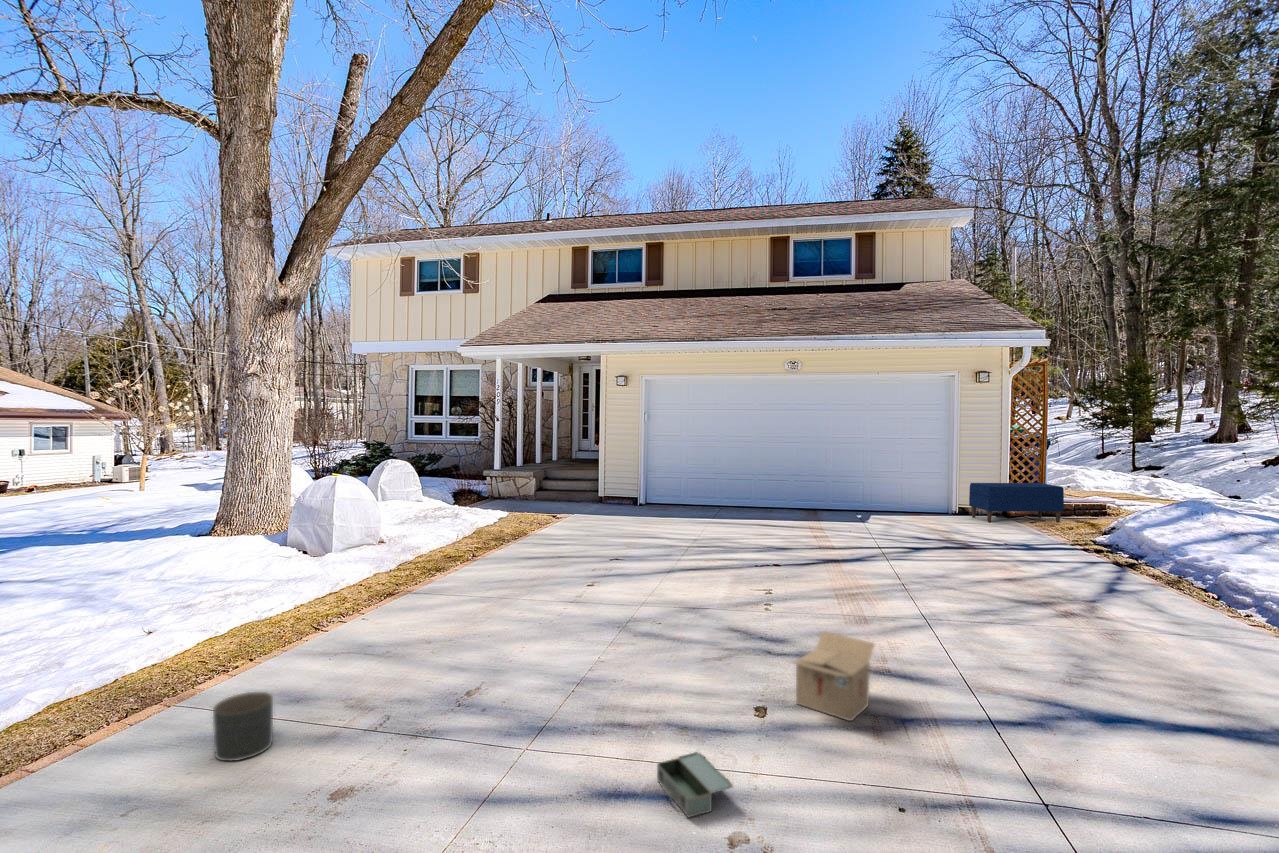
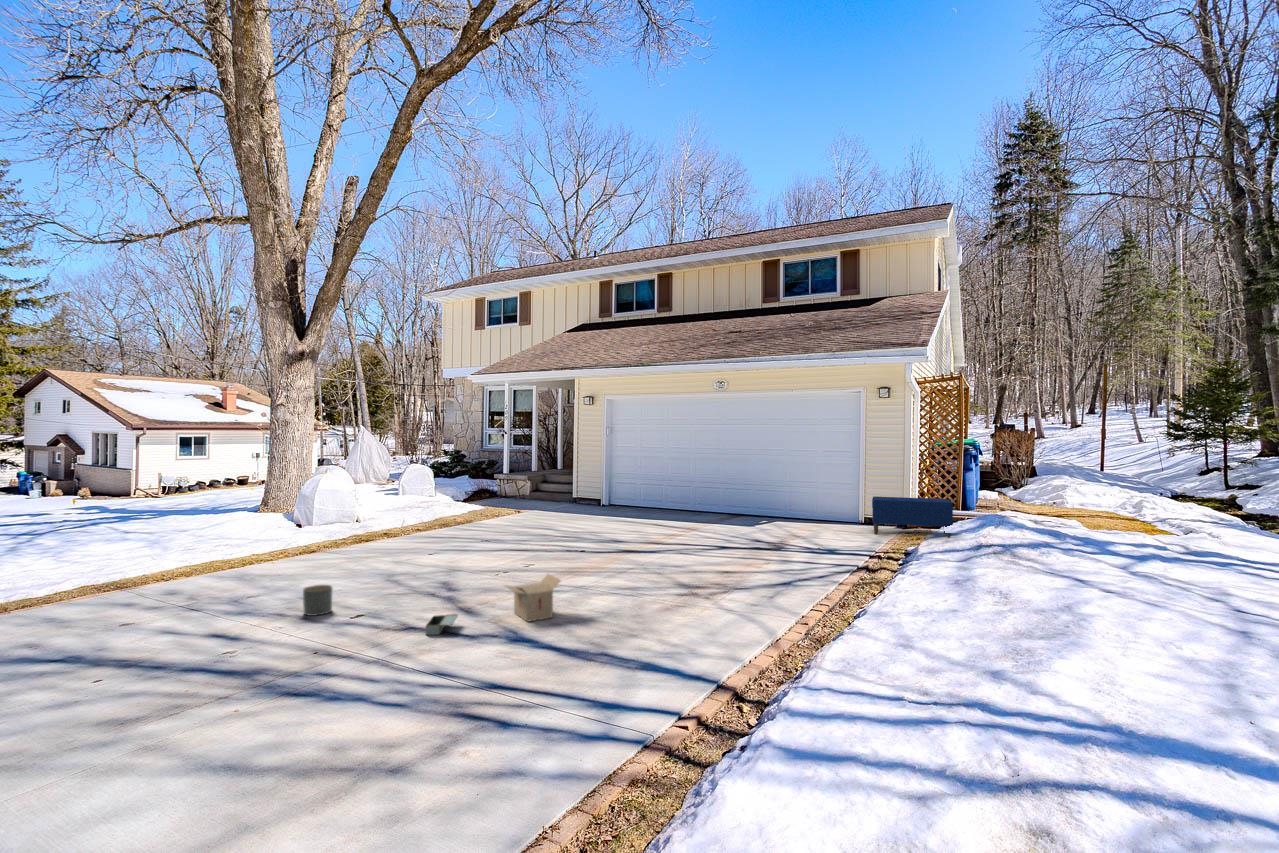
cardboard box: present [793,631,874,721] -> present [505,574,560,622]
planter: present [213,692,273,761] -> present [303,585,333,616]
toolbox: present [657,752,733,817] -> present [426,614,458,635]

